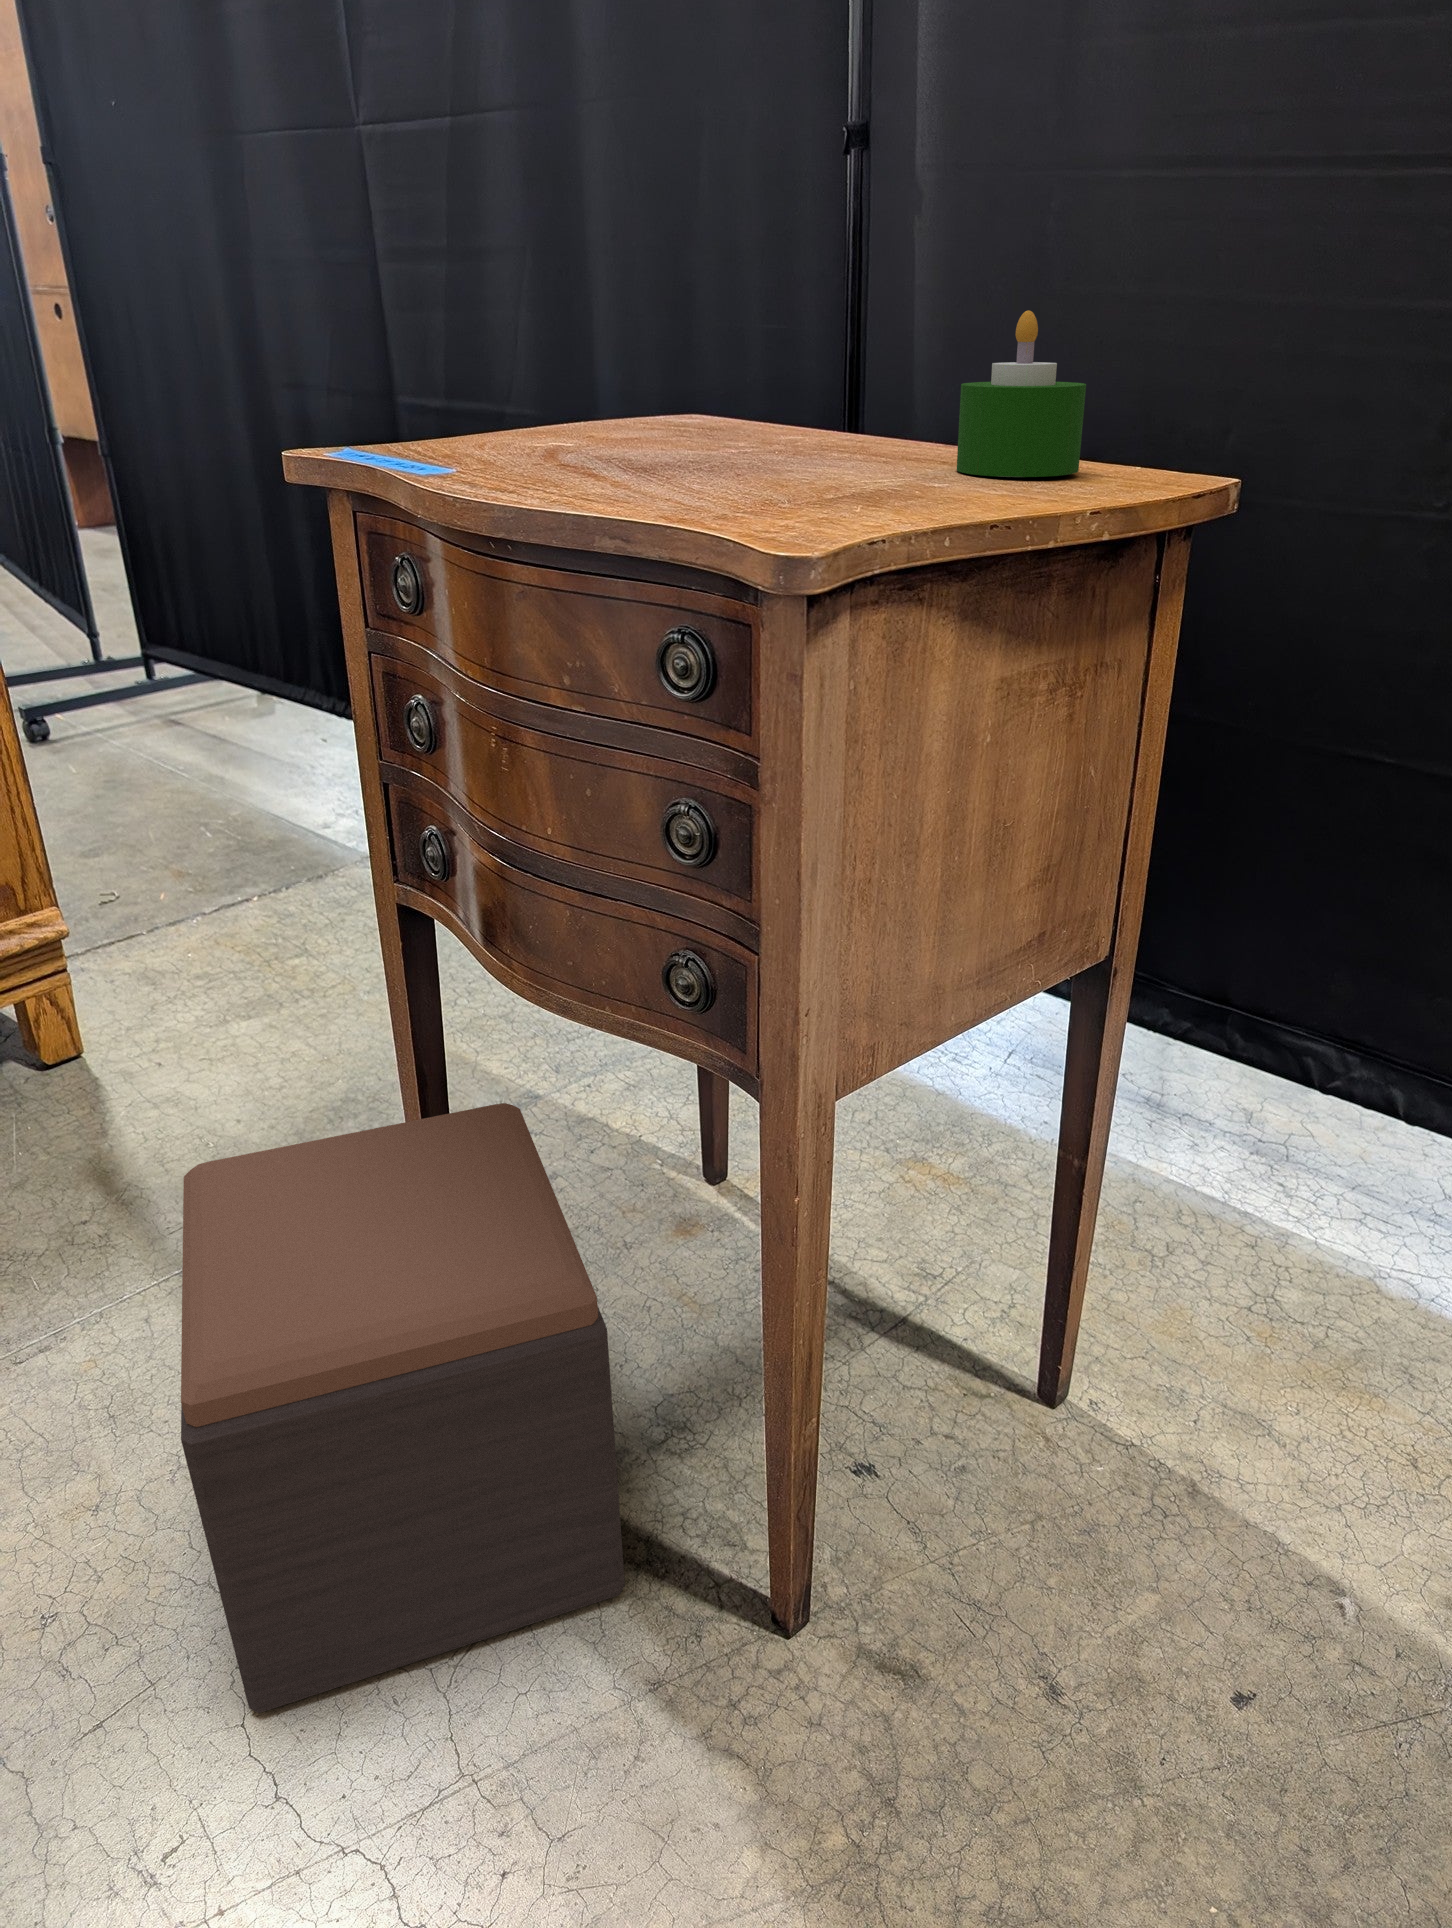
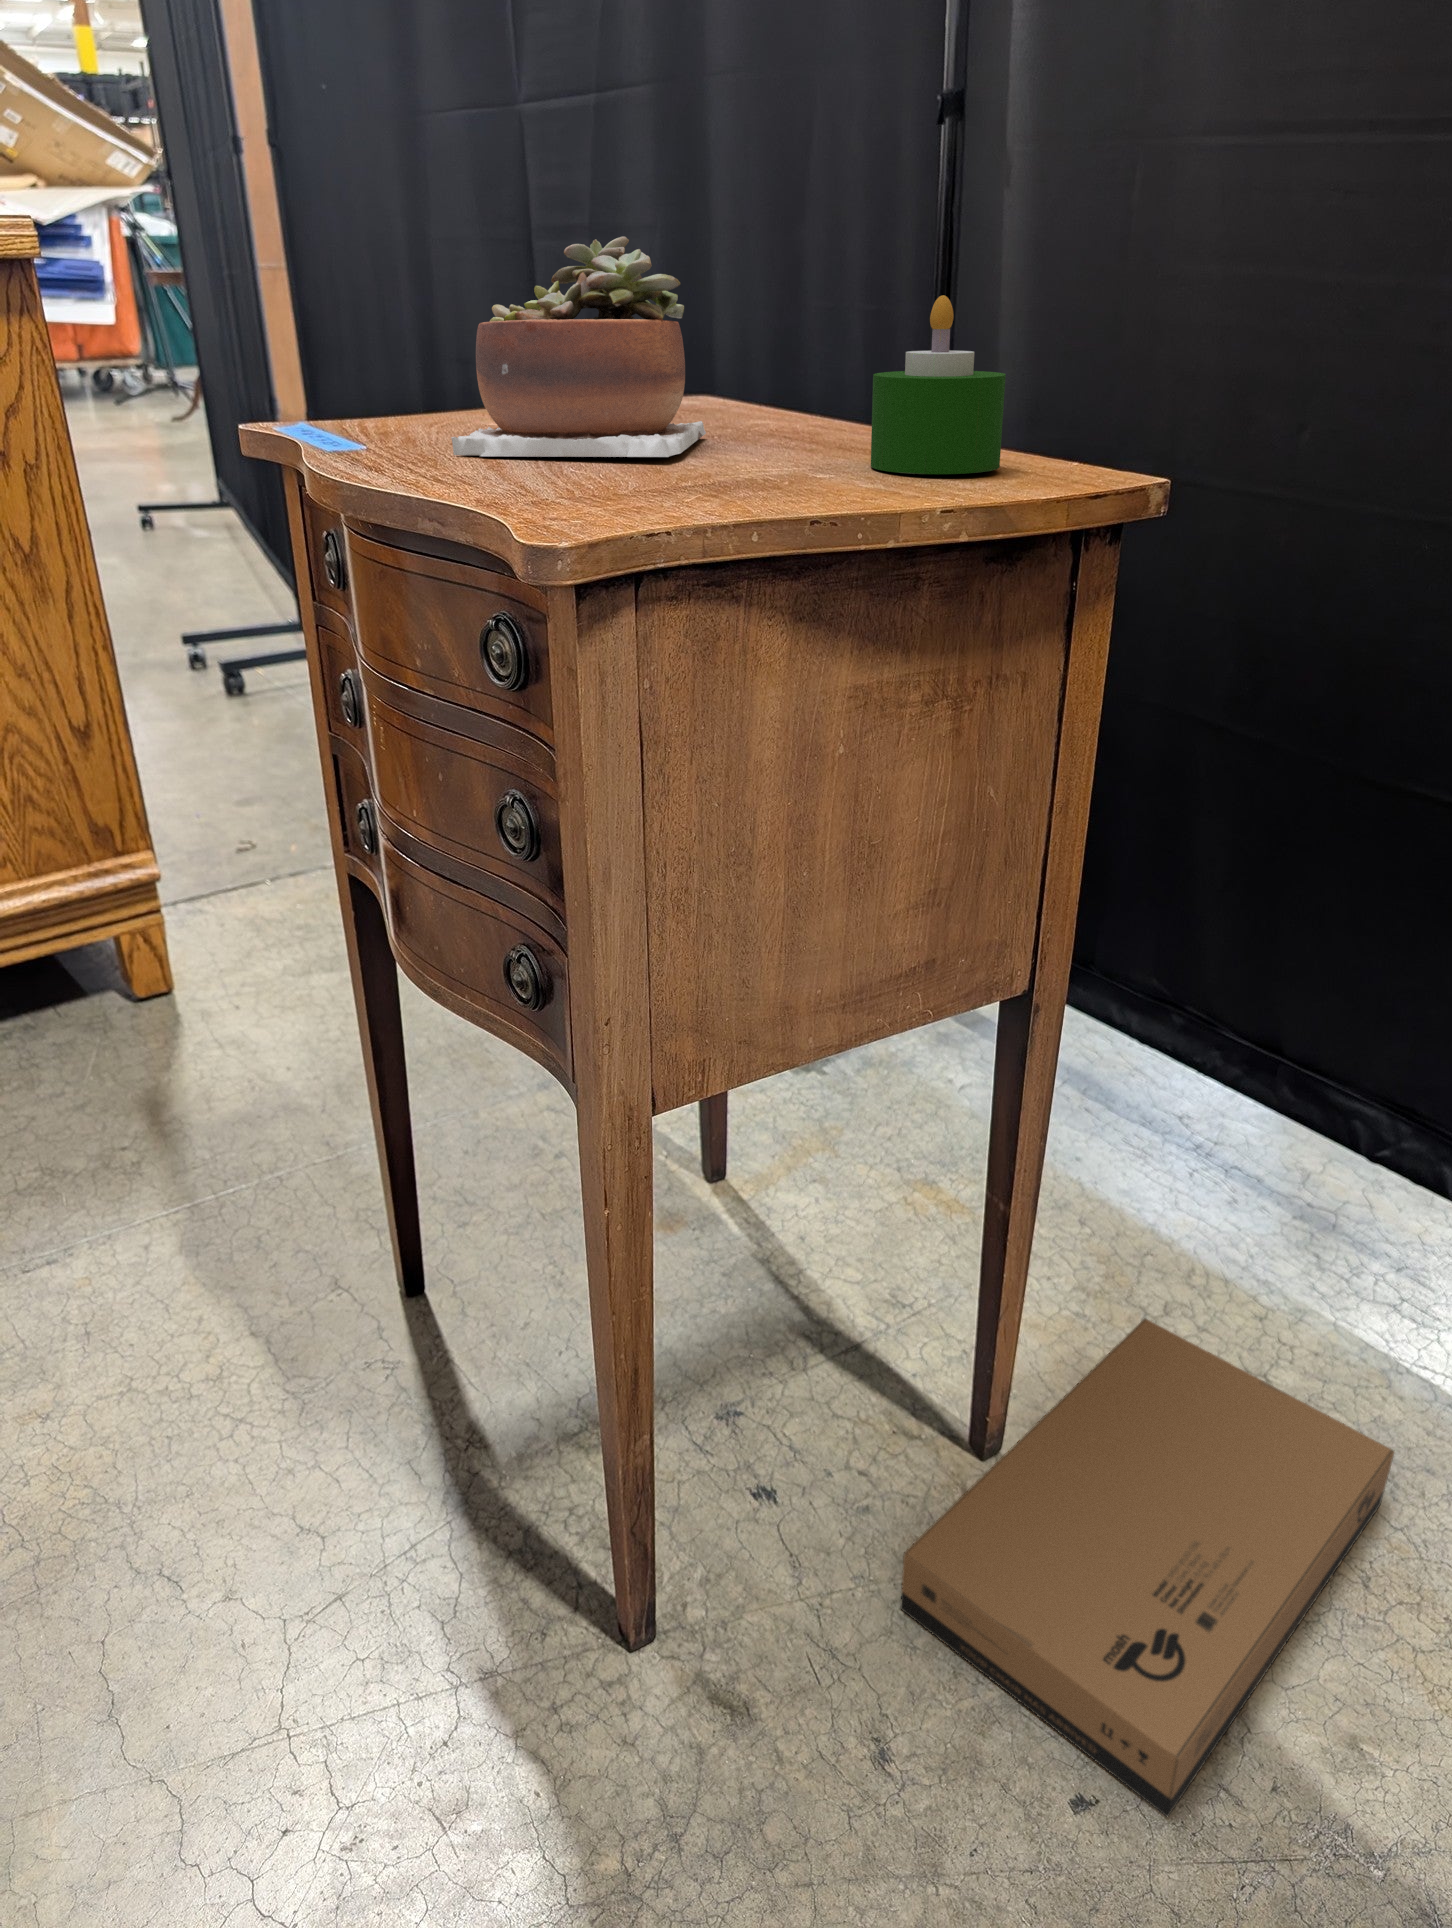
succulent plant: none [557,255,779,470] -> present [451,236,706,457]
footstool: present [181,1103,625,1713] -> none [32,1080,490,1633]
cardboard box: none [1026,1257,1418,1697] -> present [900,1319,1394,1817]

